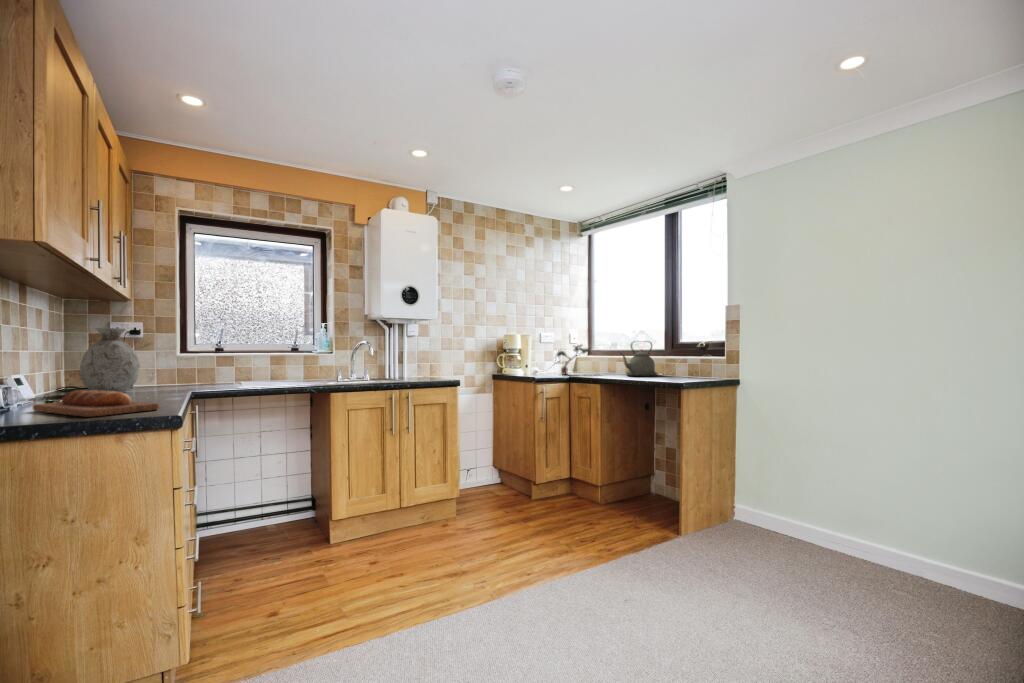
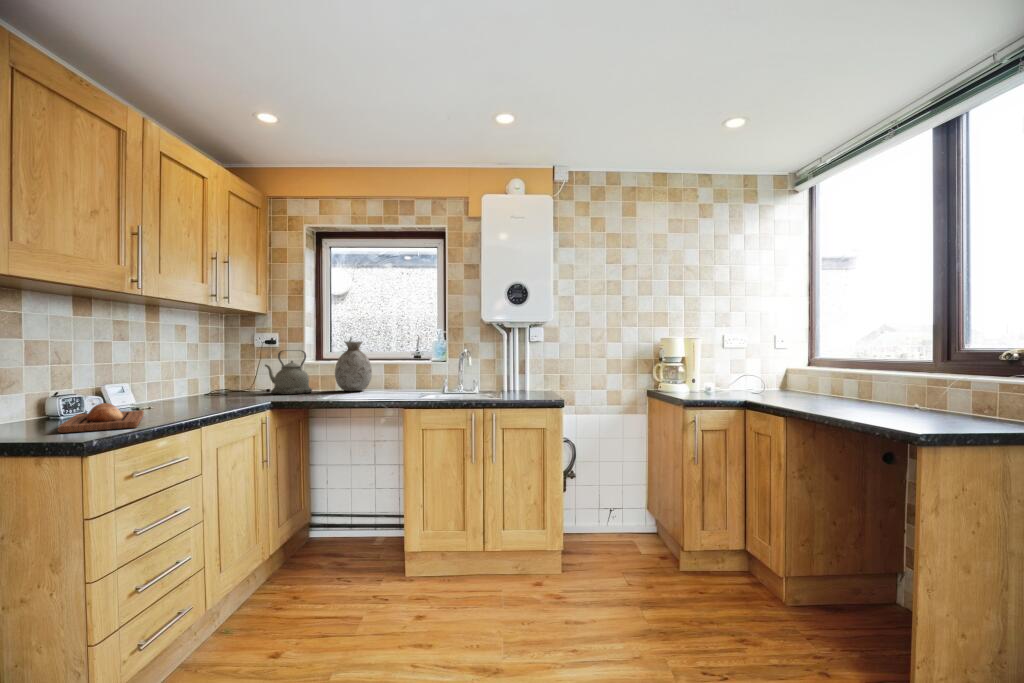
vase: present [80,328,140,392] -> present [335,341,372,391]
kettle: present [620,342,657,376] -> present [265,351,312,394]
potted plant: present [555,345,591,374] -> none [723,350,797,396]

